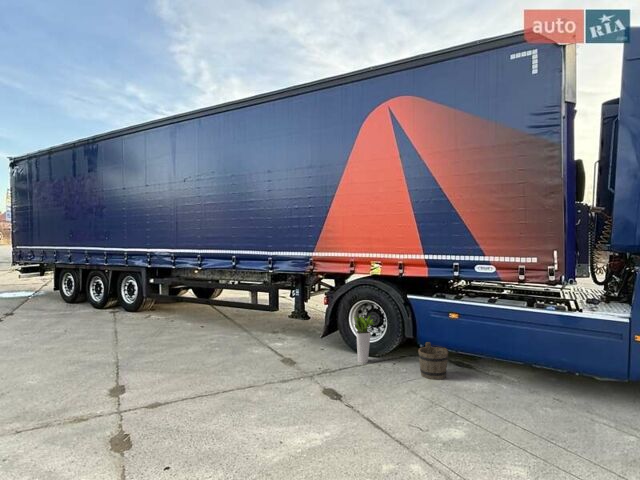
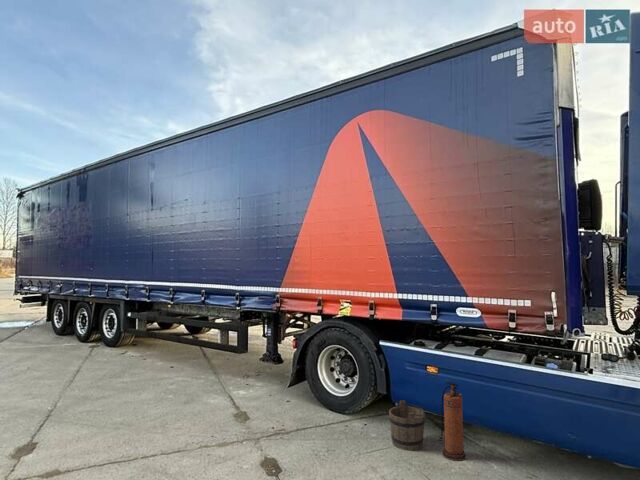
planter: present [354,315,373,363] -> none [315,363,344,422]
fire extinguisher: none [461,325,482,385] -> present [440,382,466,461]

